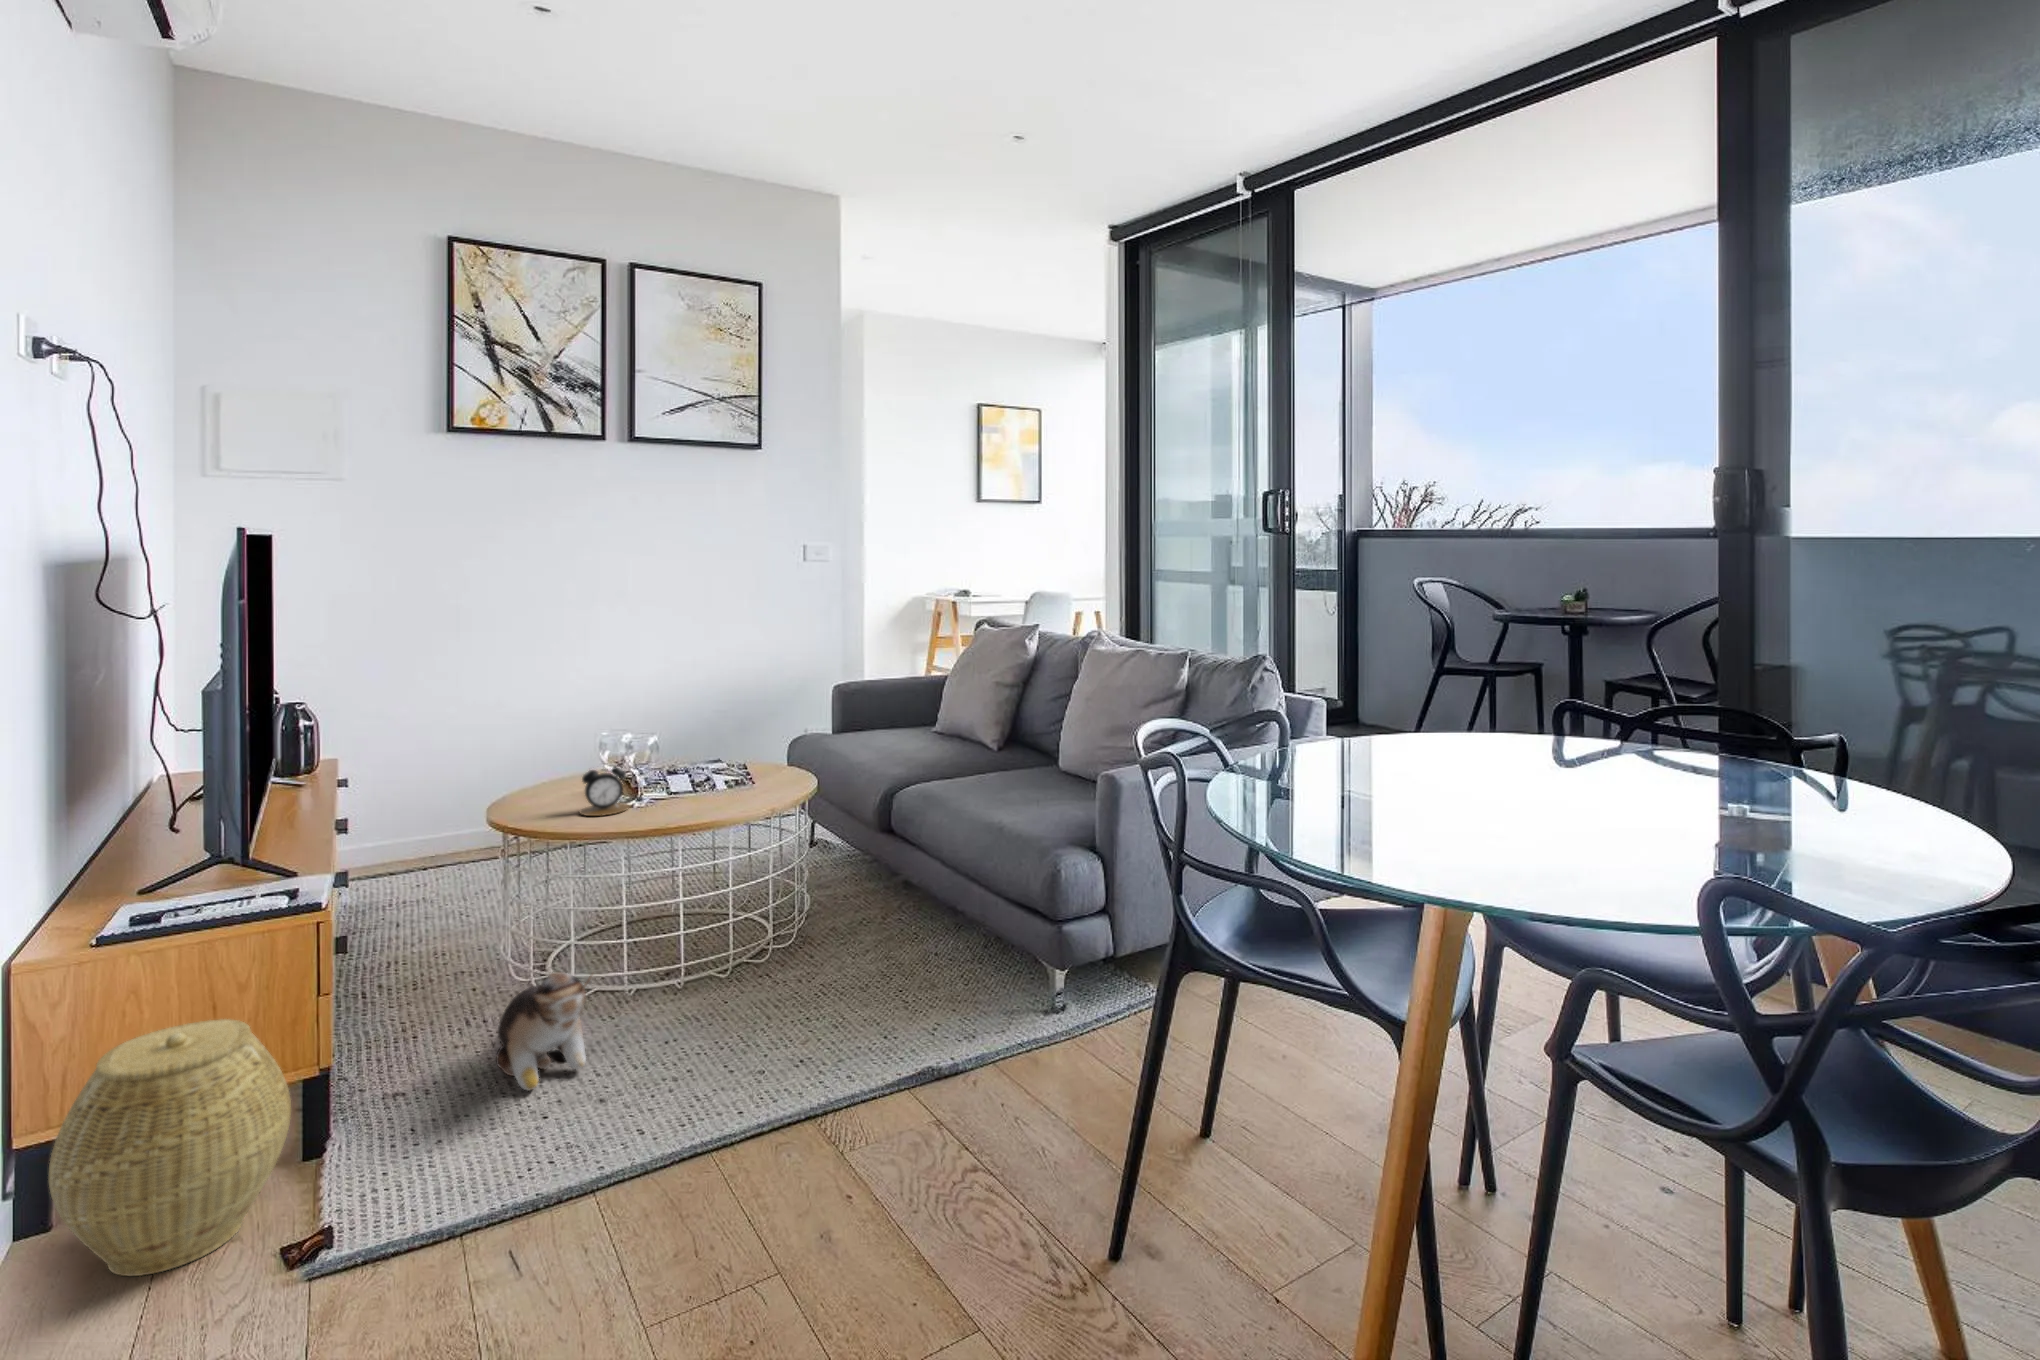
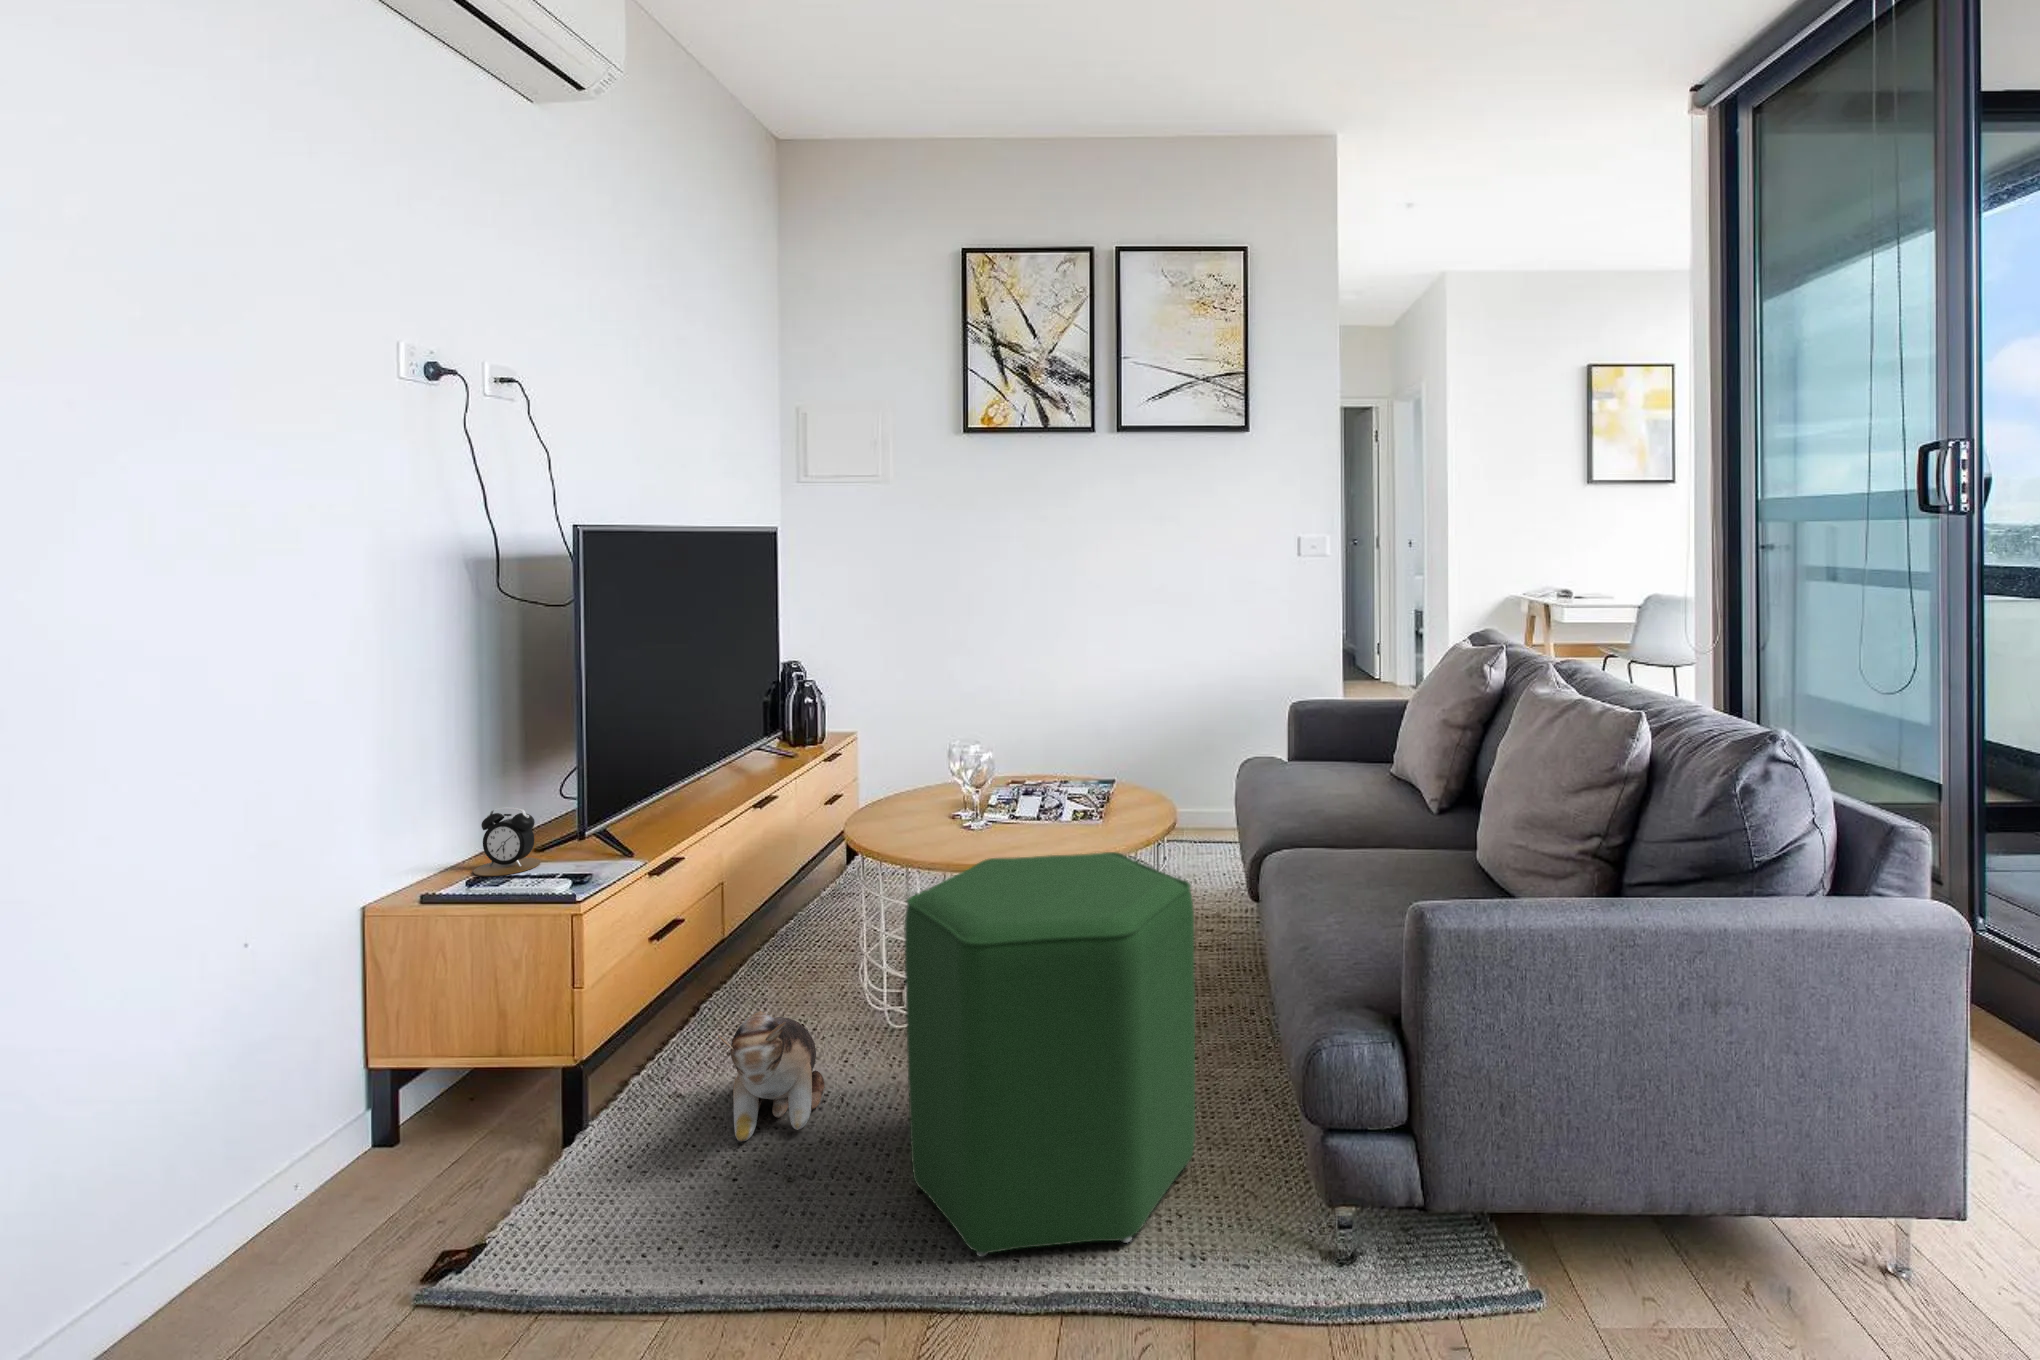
alarm clock: present [580,764,628,816] -> present [474,807,541,876]
ottoman: none [721,801,927,1085] -> present [905,852,1195,1257]
woven basket: present [49,1019,291,1276] -> none [259,995,477,1248]

